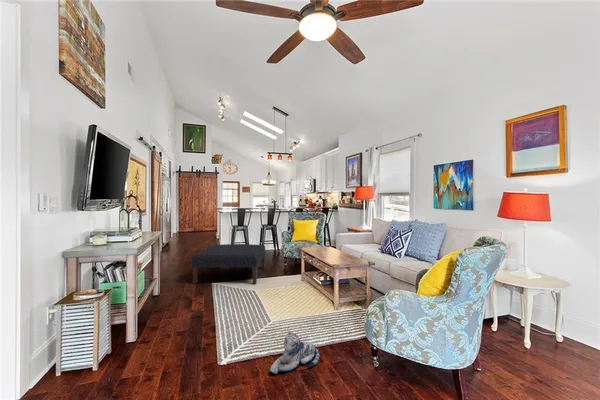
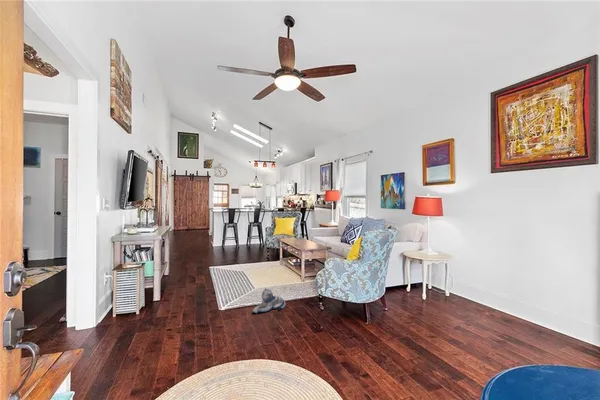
ottoman: present [192,244,266,284] -> none [193,237,252,267]

